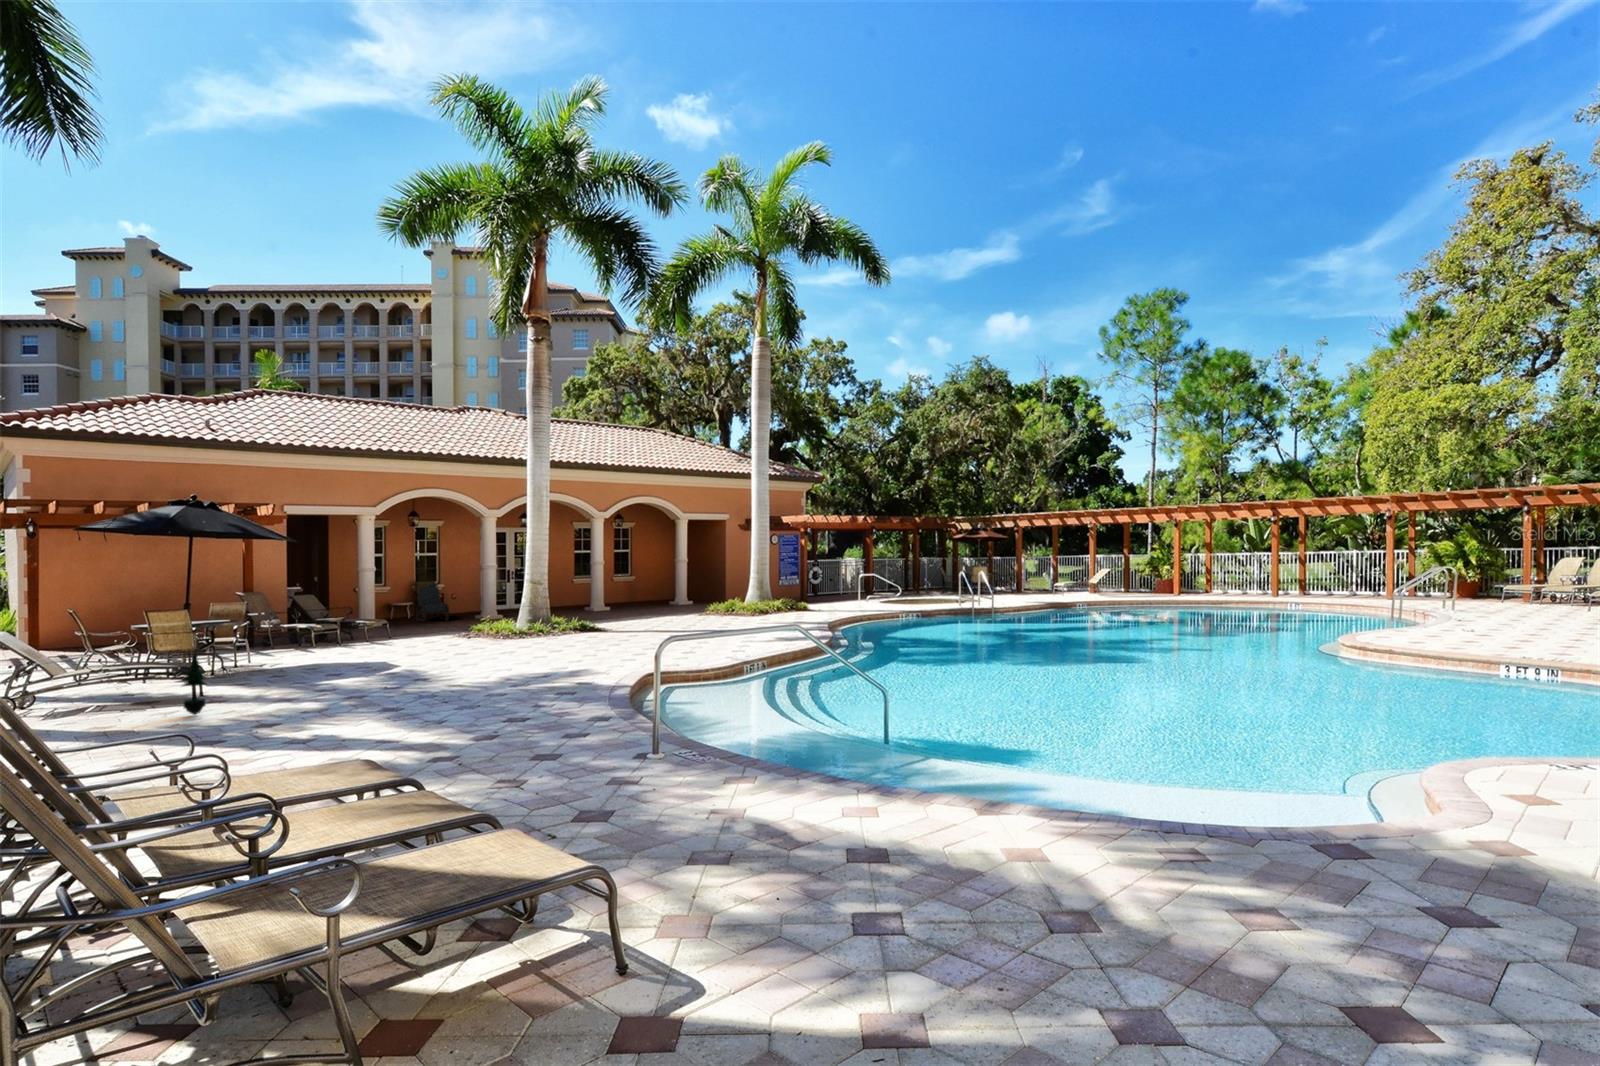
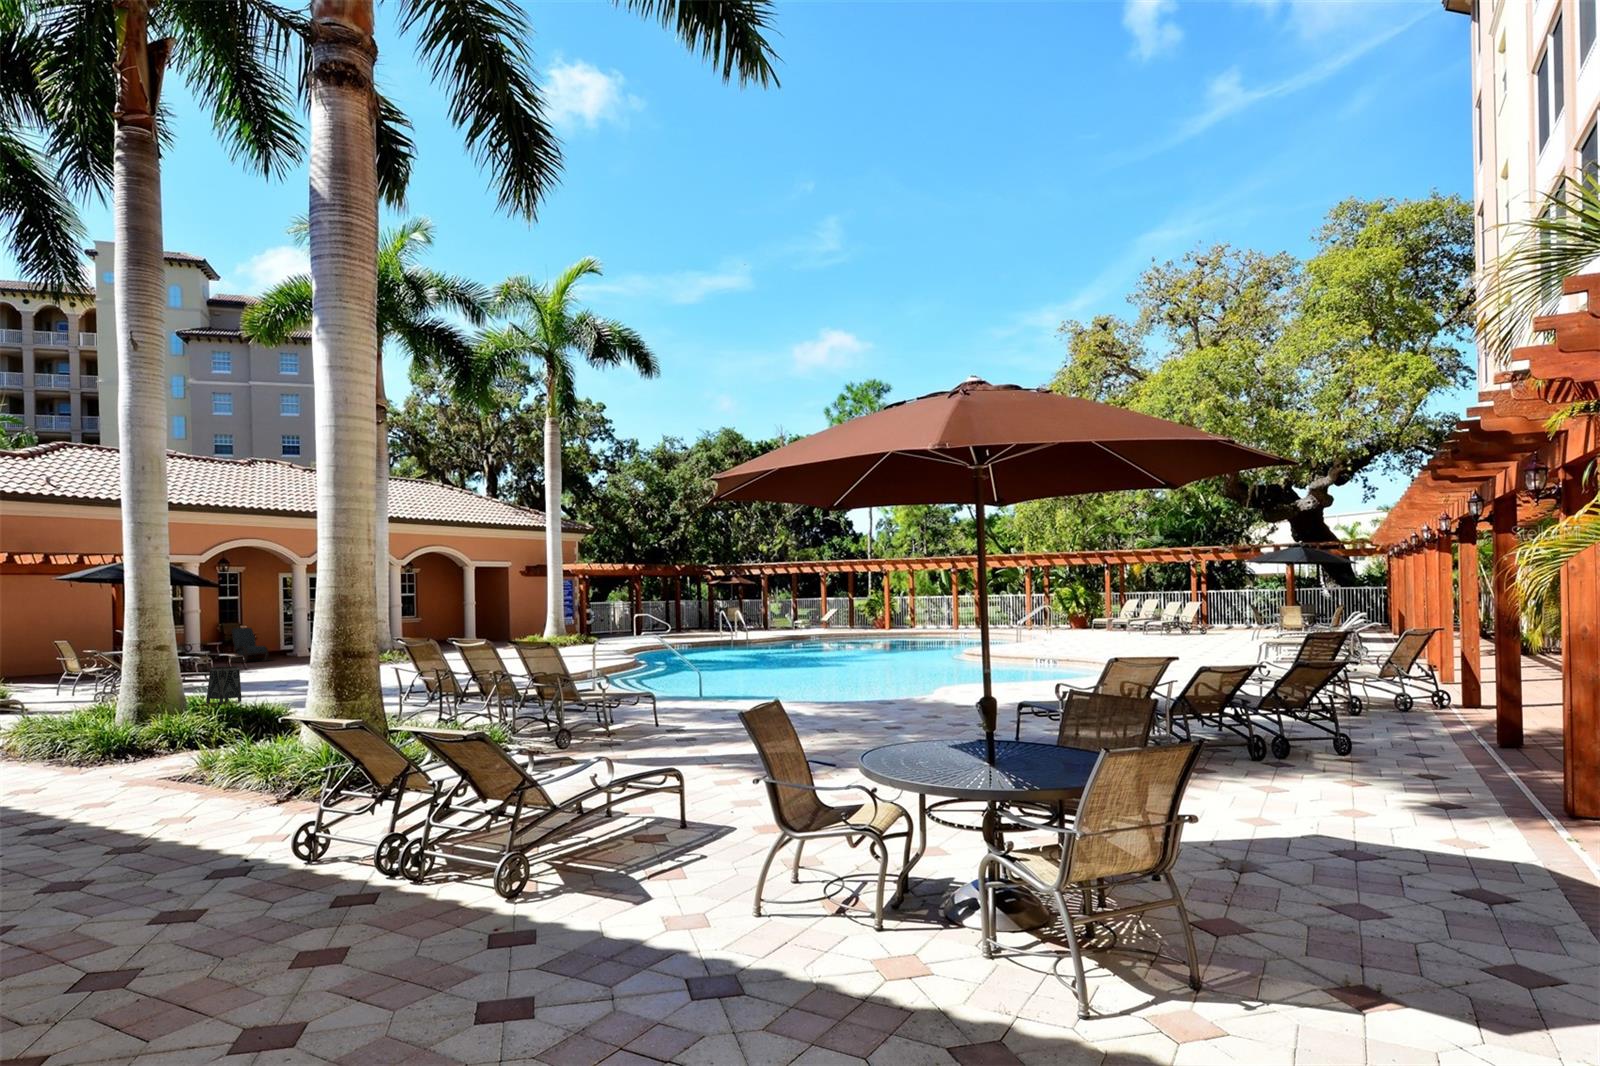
potted tree: present [183,654,207,715] -> none [265,658,282,699]
basket: none [83,666,134,728] -> present [206,666,242,704]

